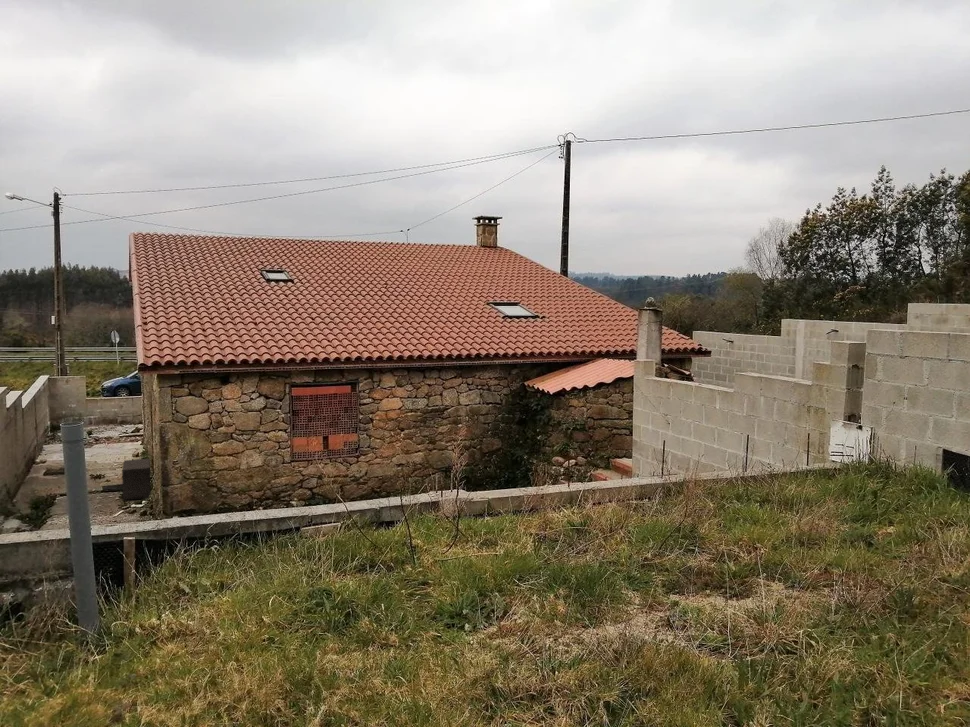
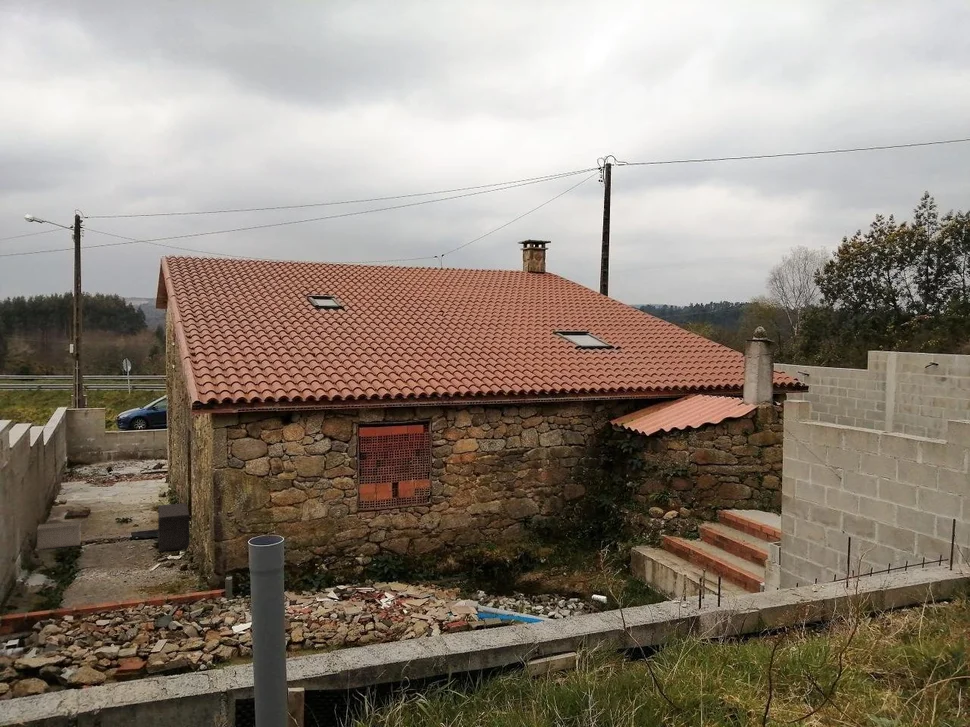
storage bin: none [13,474,54,499] -> present [37,521,81,549]

